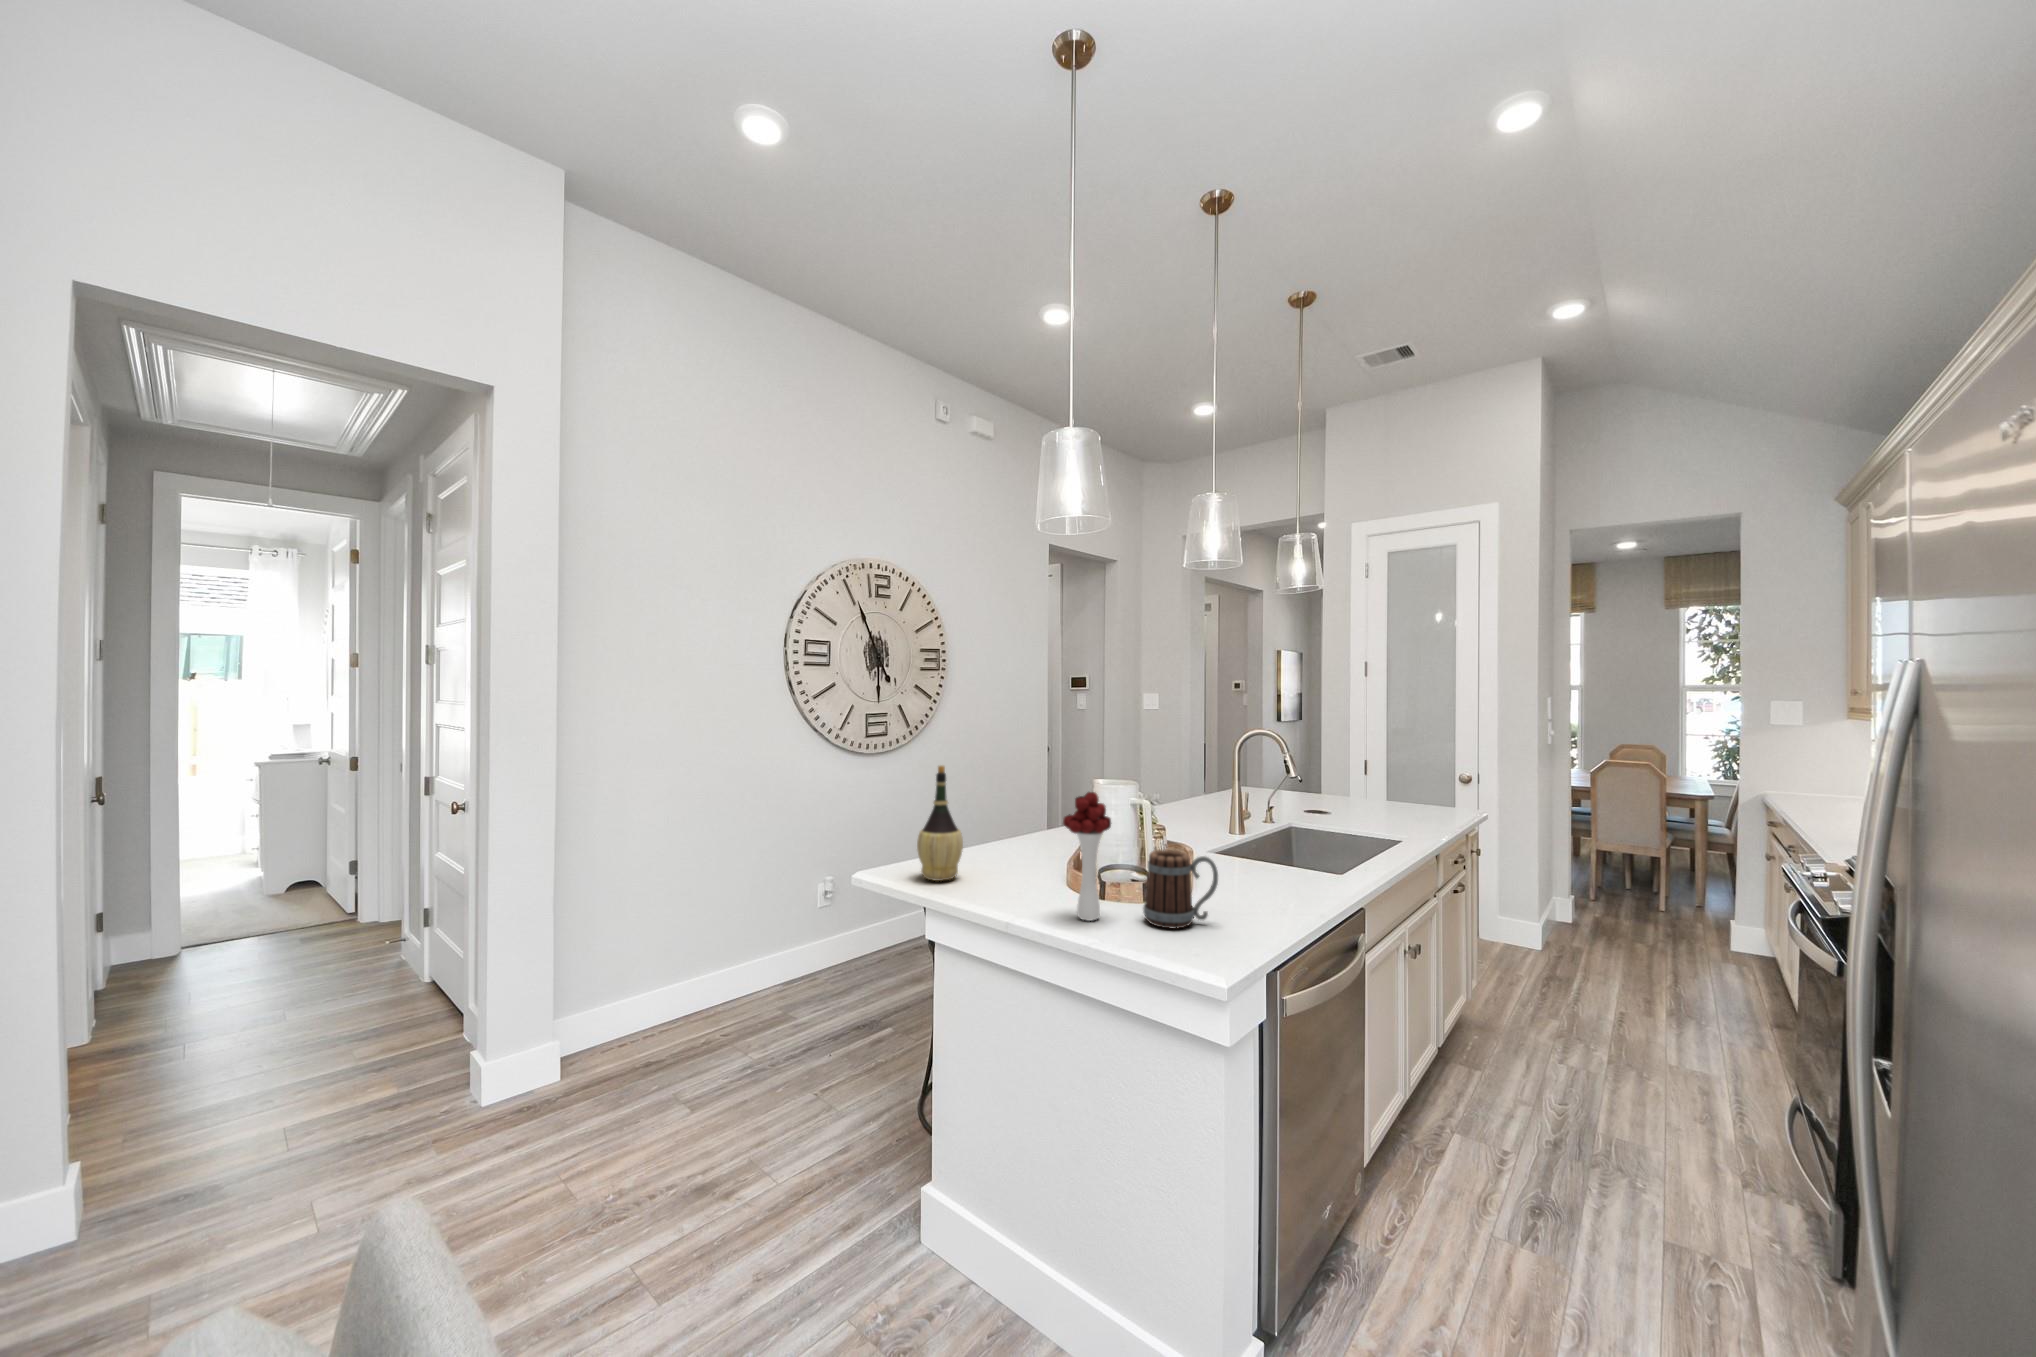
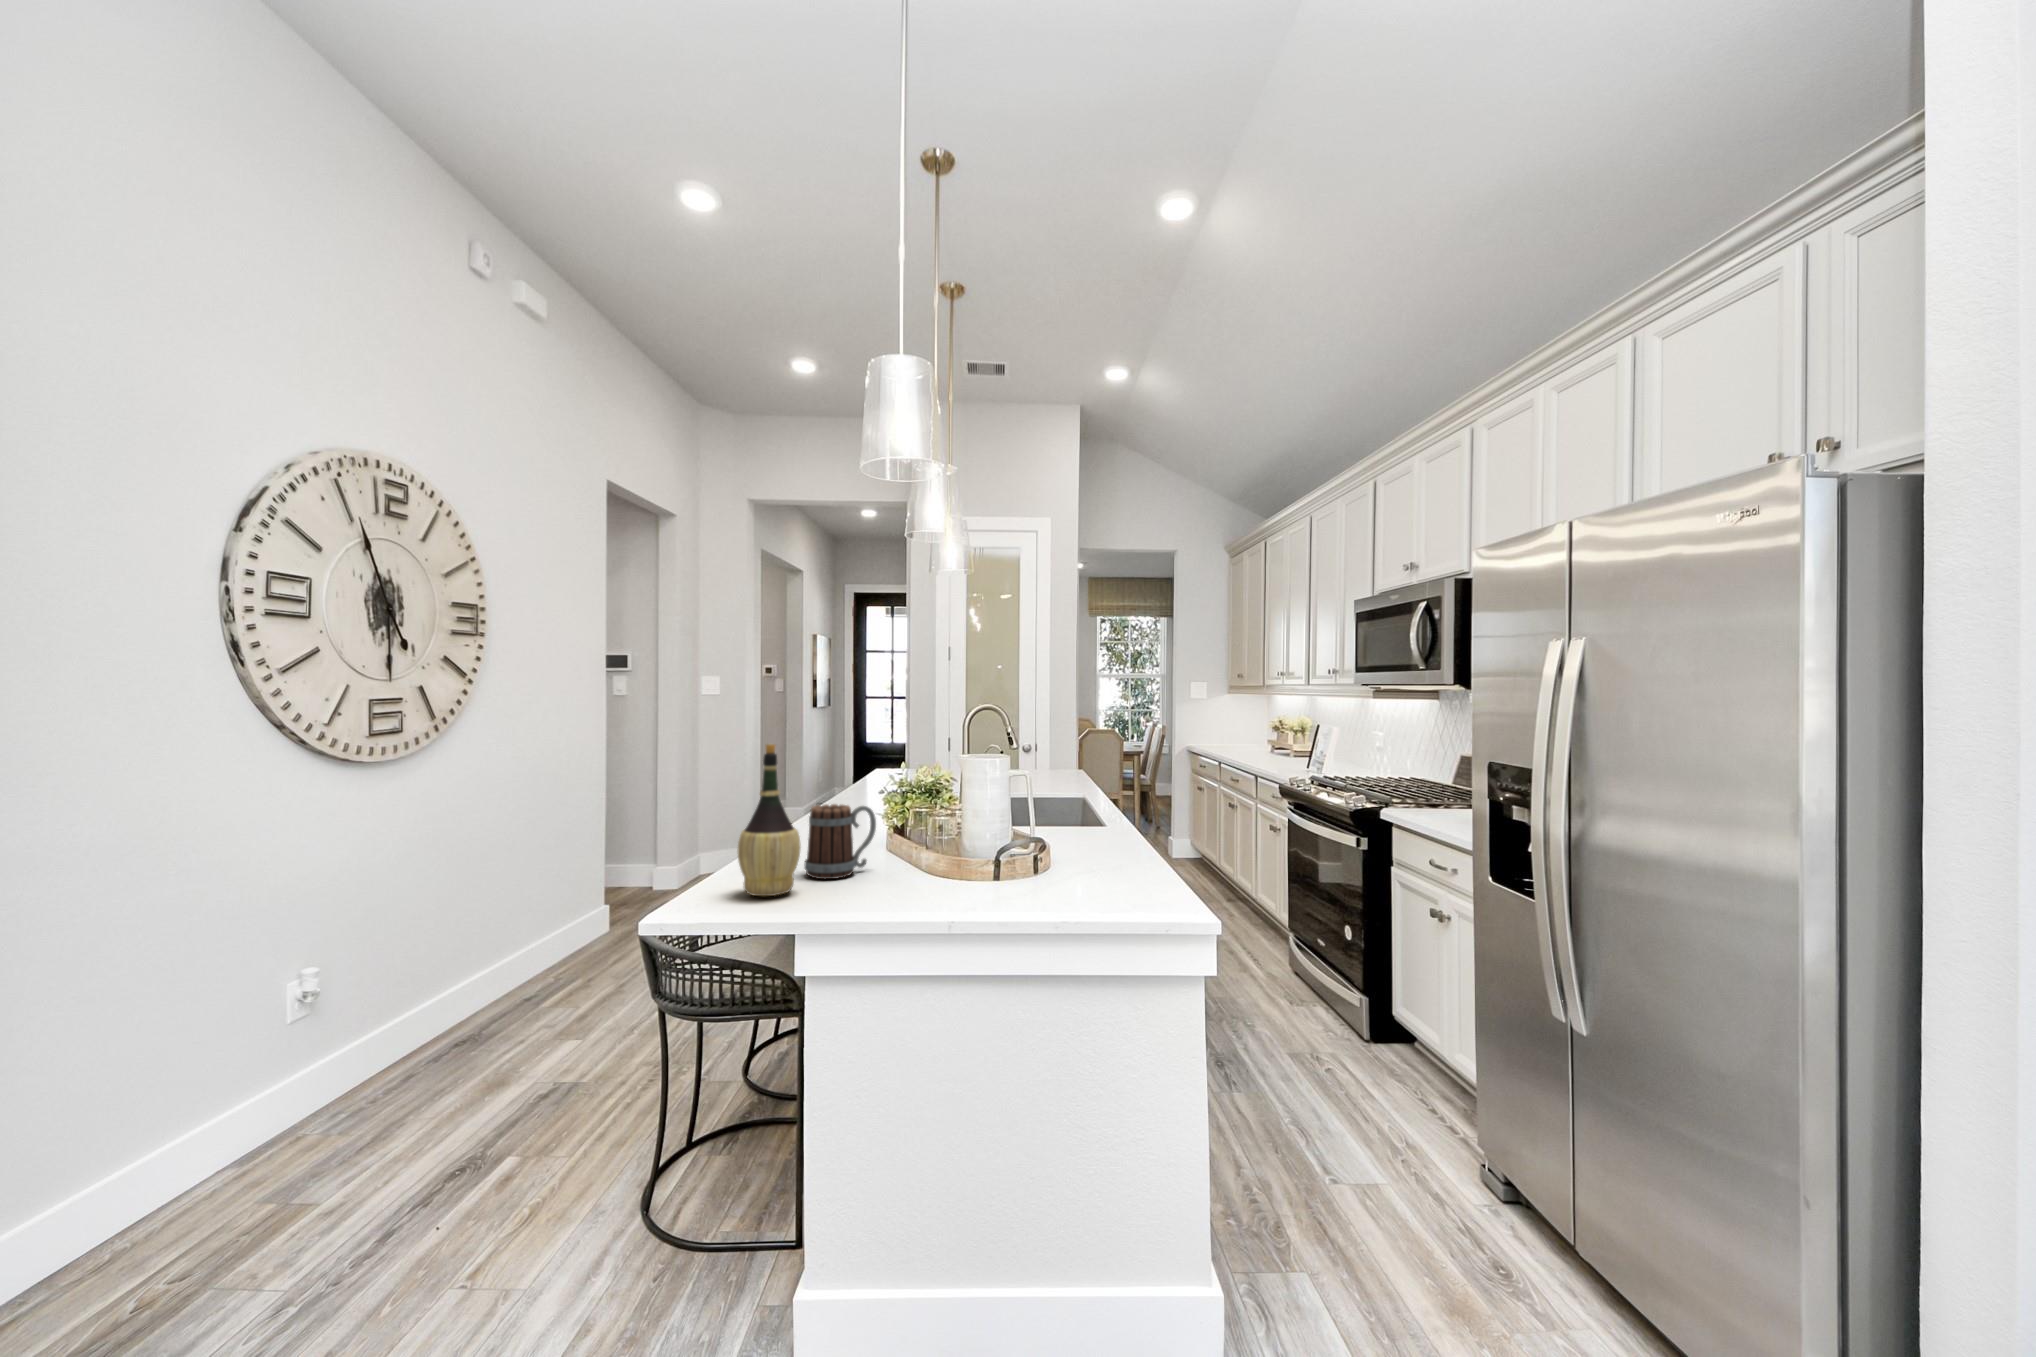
flower bouquet: present [1063,792,1111,921] -> none [986,756,1033,899]
mug: present [1143,850,1218,929] -> present [804,804,876,879]

